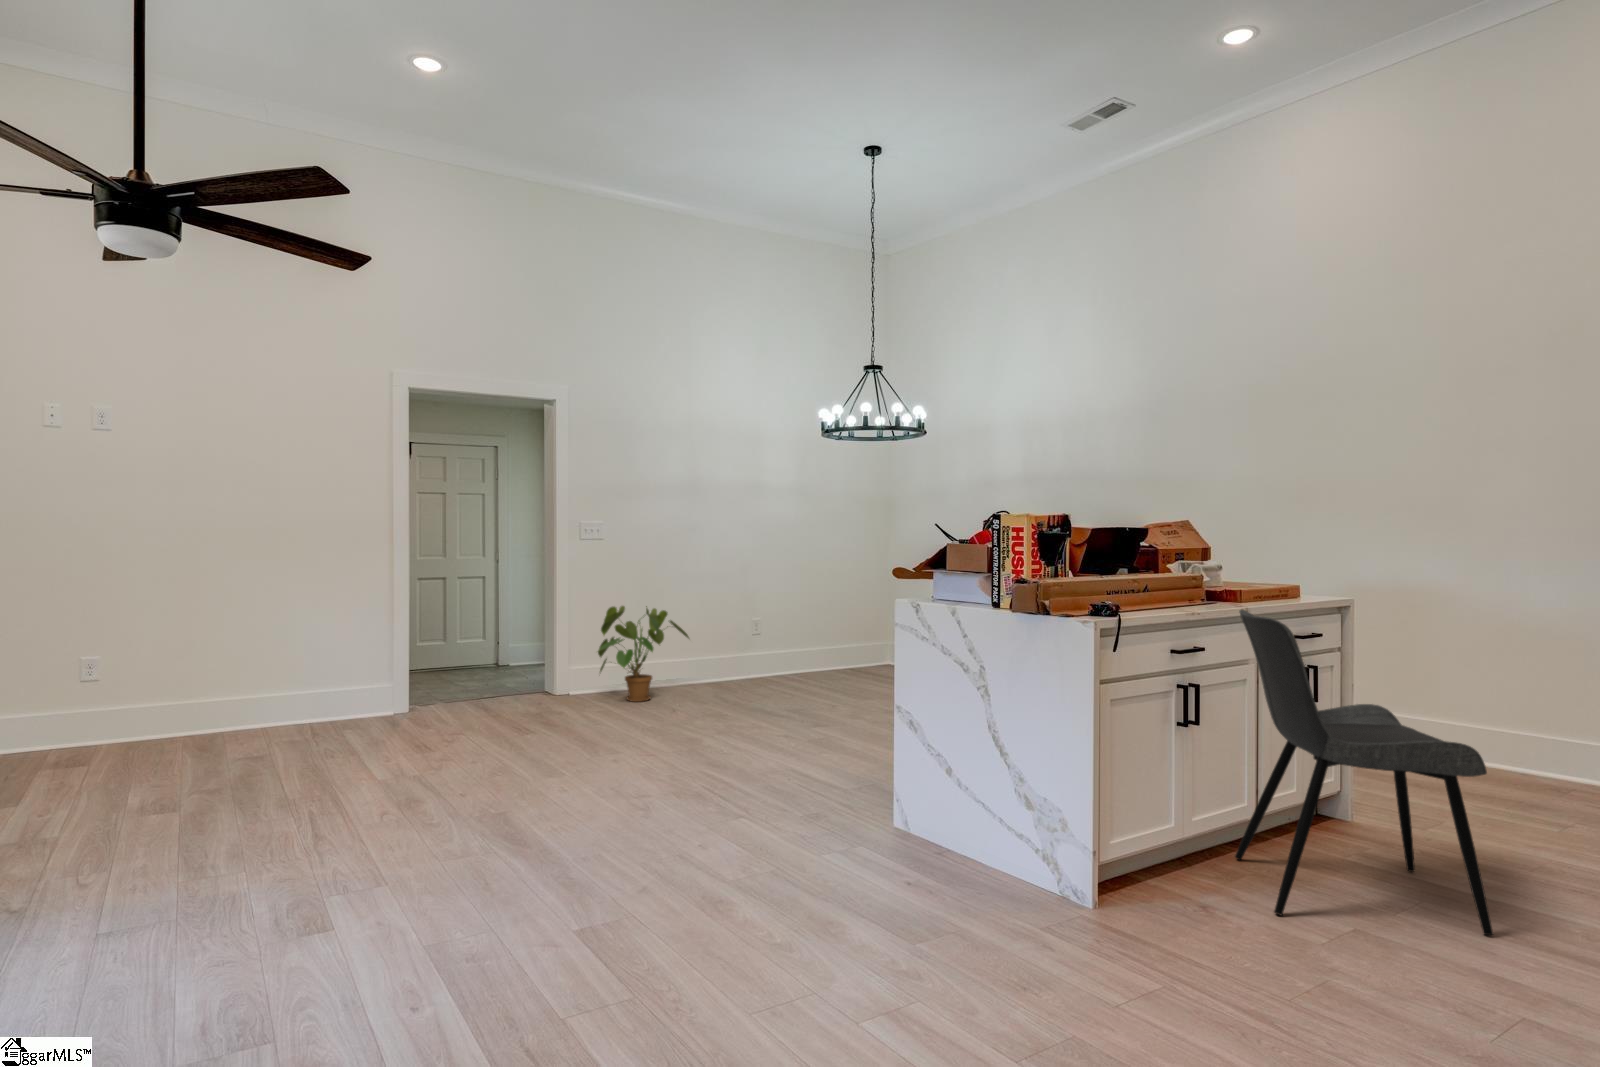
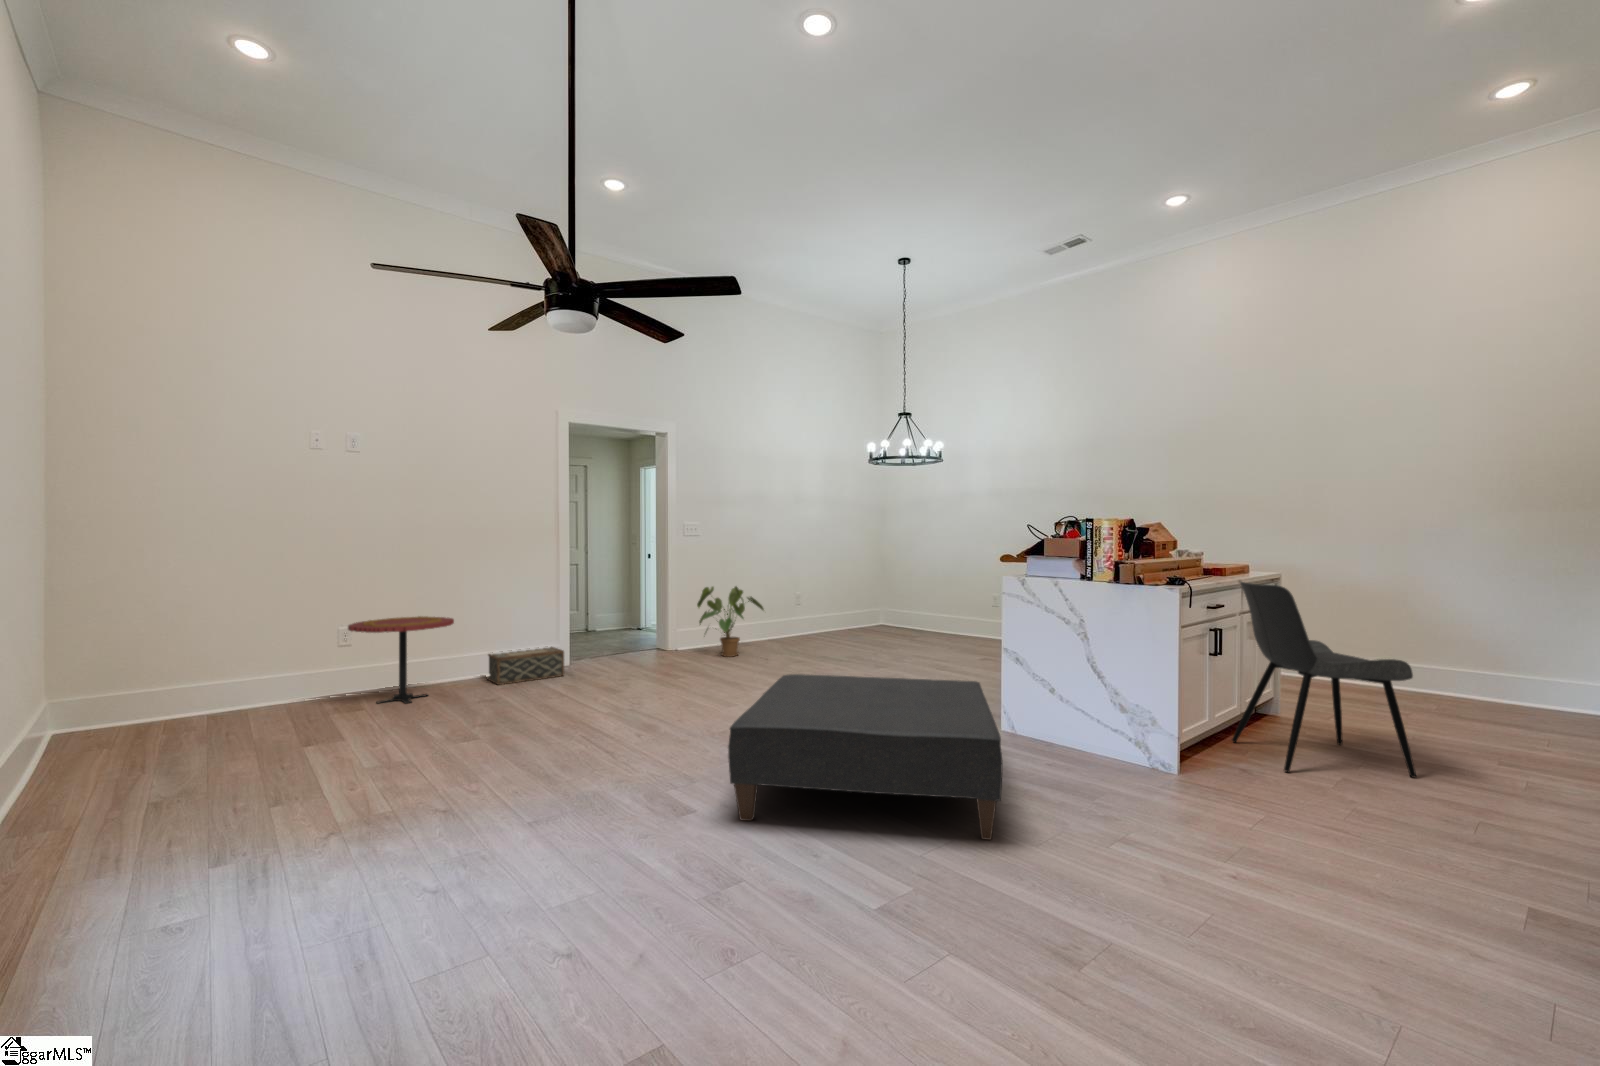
side table: none [86,643,231,756] -> present [348,616,454,703]
woven basket: none [293,684,394,734] -> present [487,647,564,685]
ottoman: none [358,736,823,1005] -> present [728,674,1002,840]

